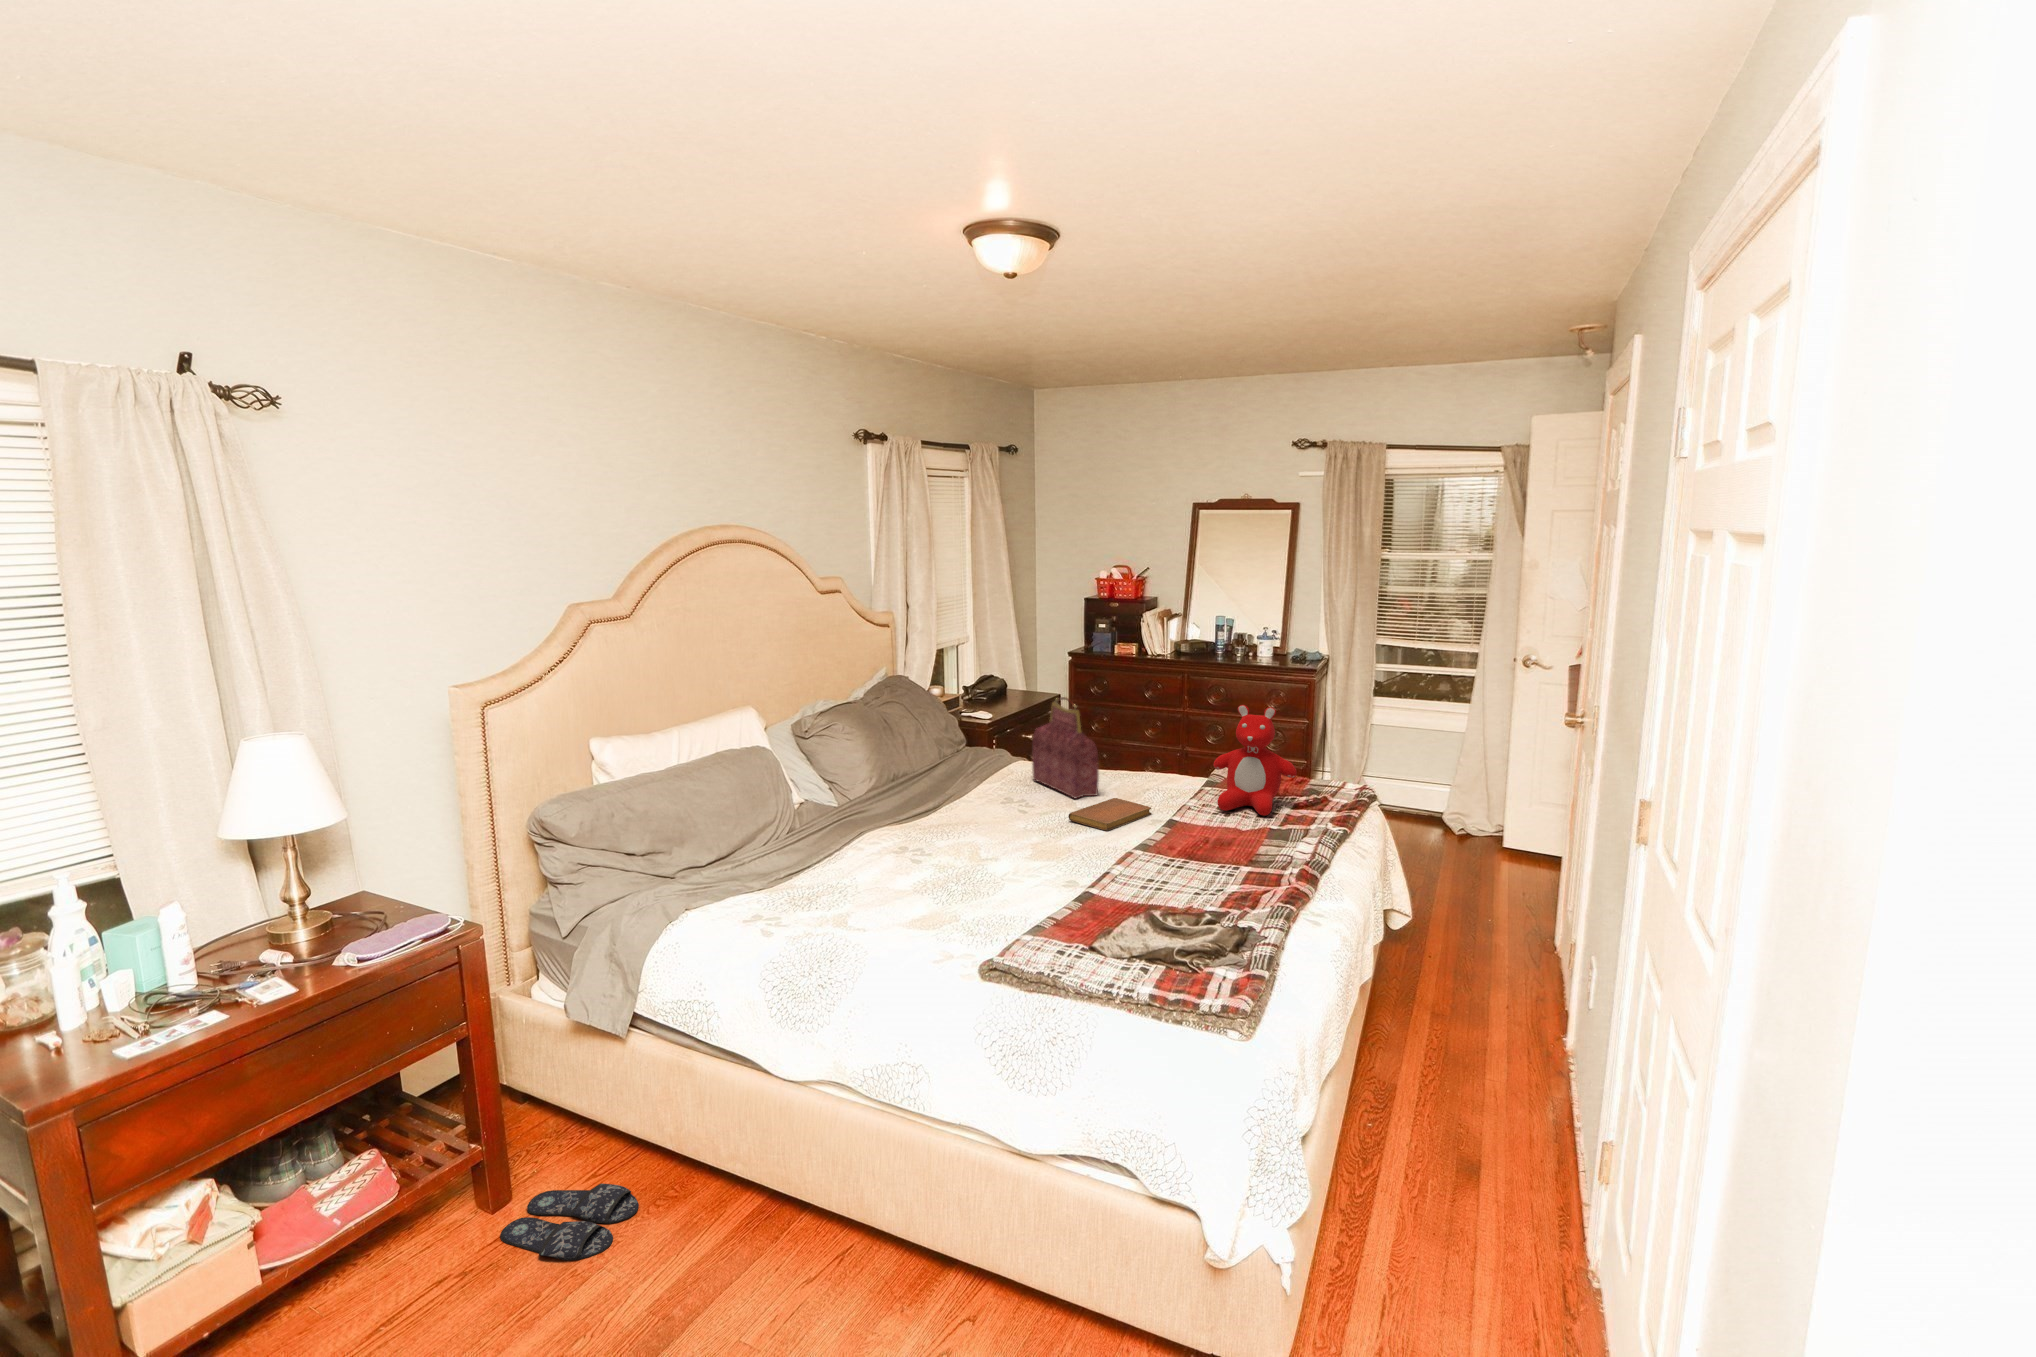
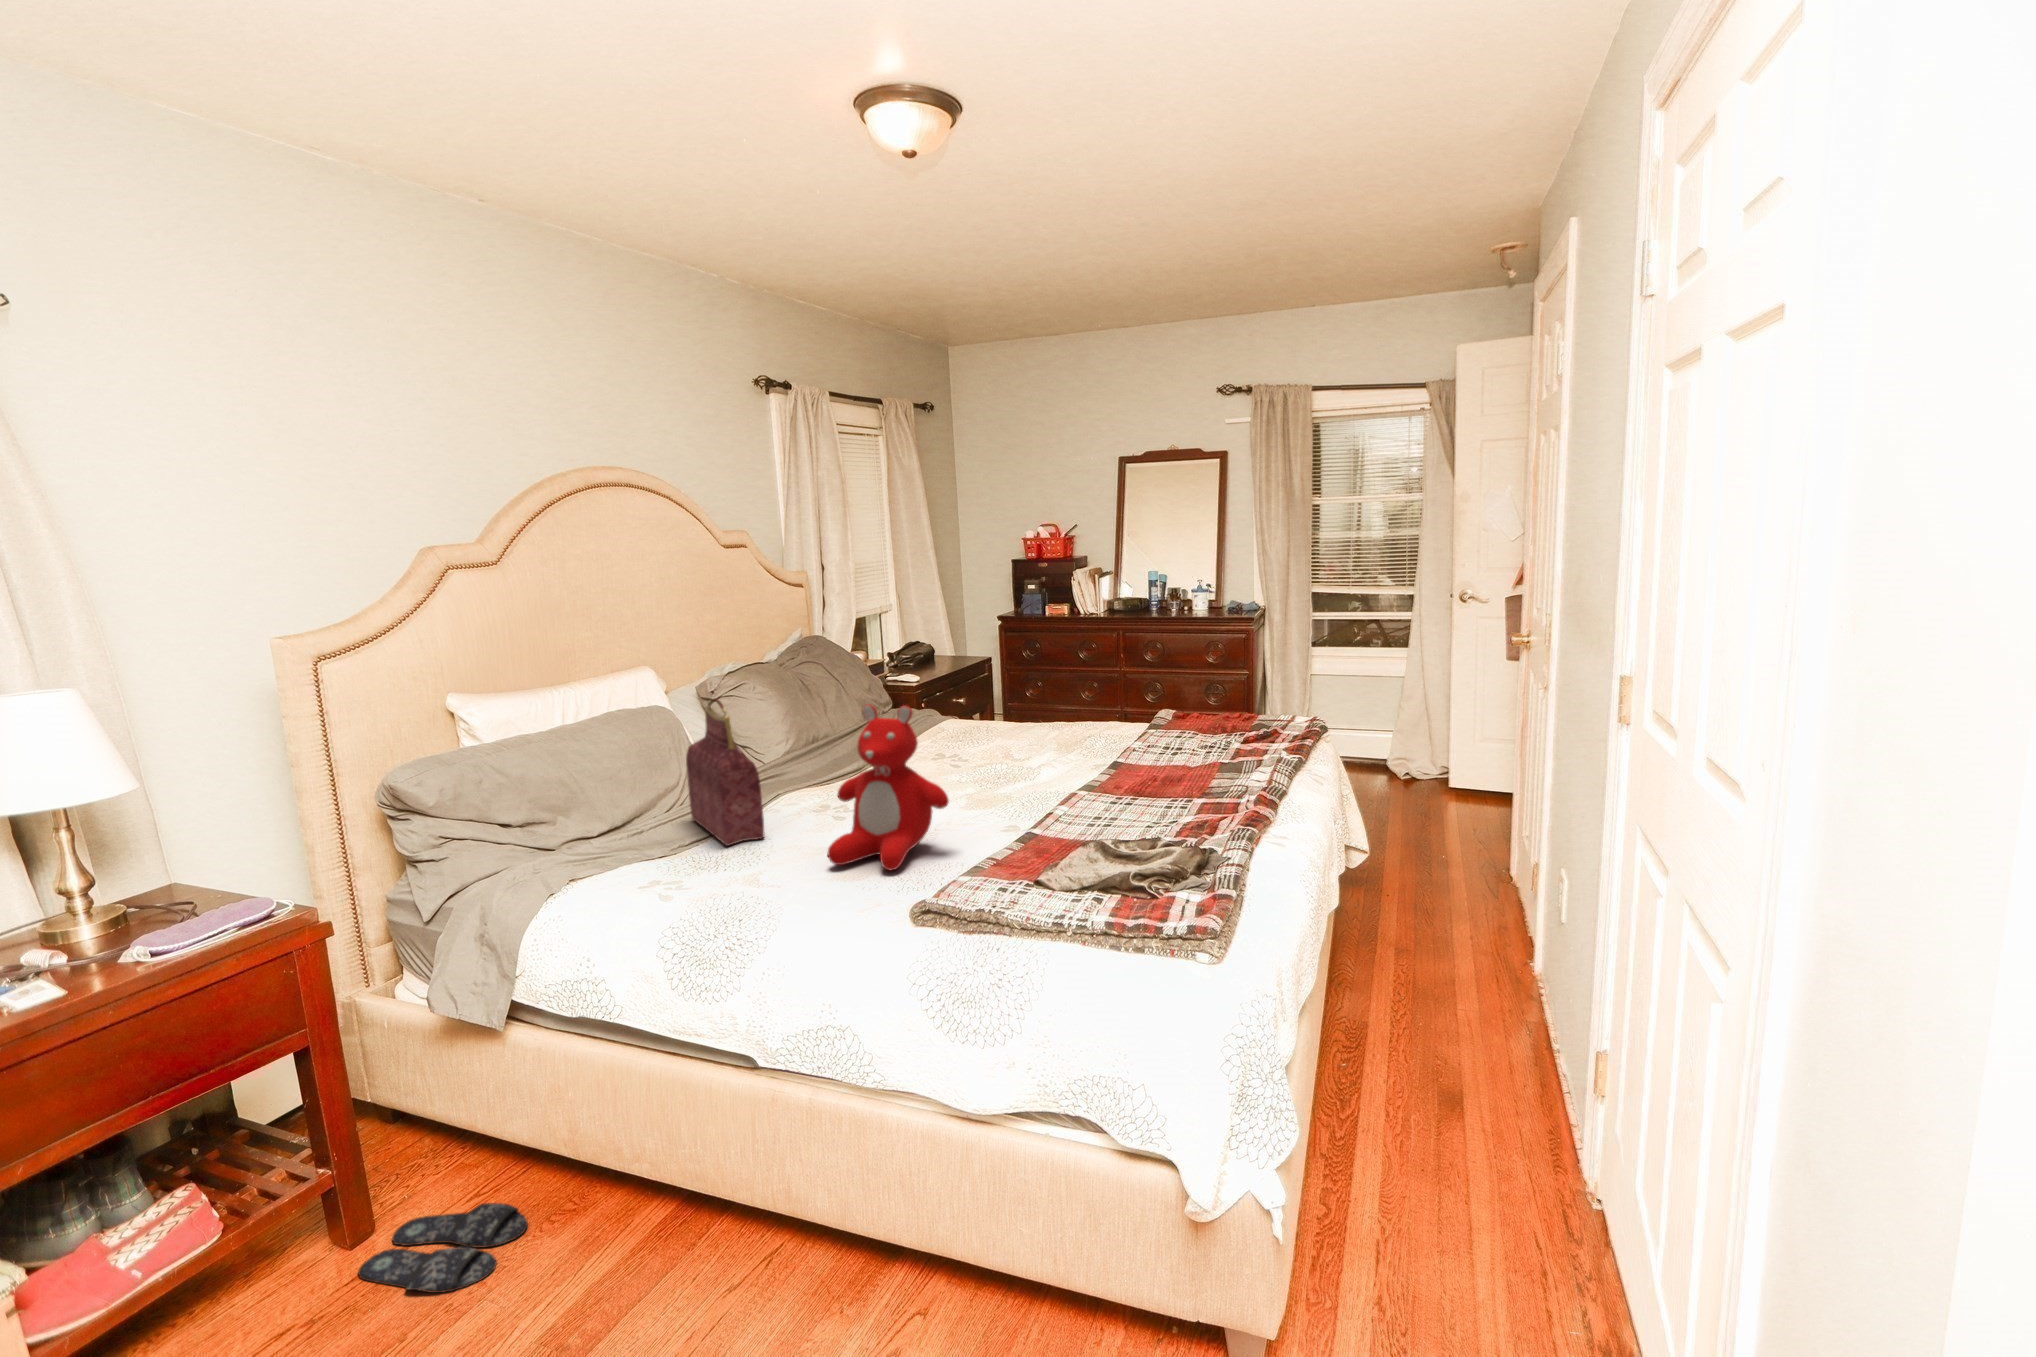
handbag: present [1032,697,1099,798] -> present [686,698,764,846]
teddy bear: present [1213,705,1297,816] -> present [827,704,949,870]
notebook: present [1068,798,1151,831] -> none [1003,746,1093,777]

